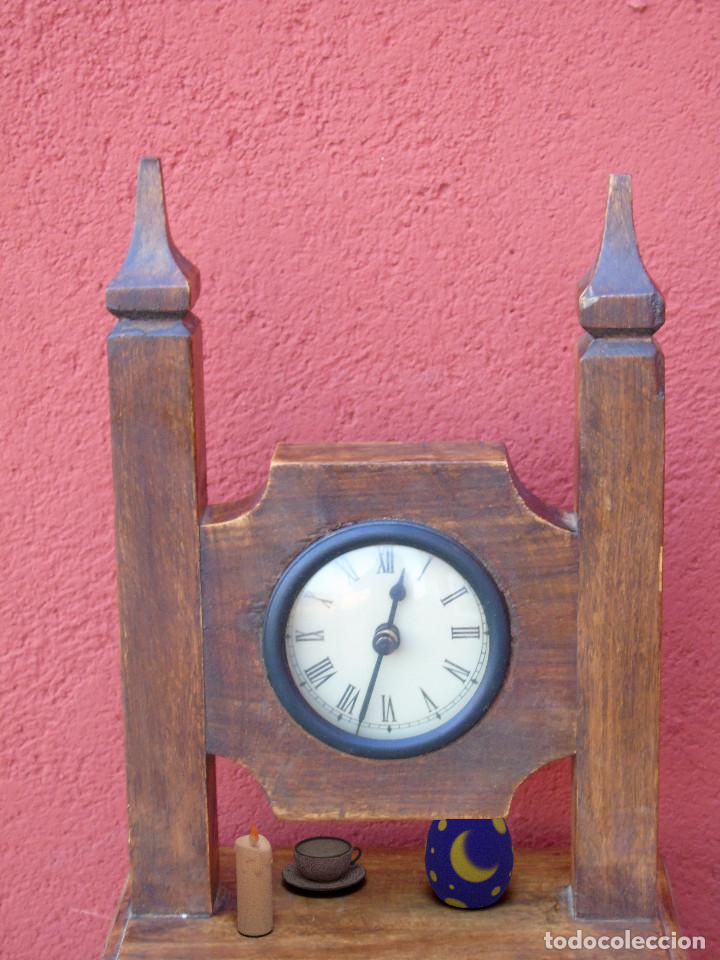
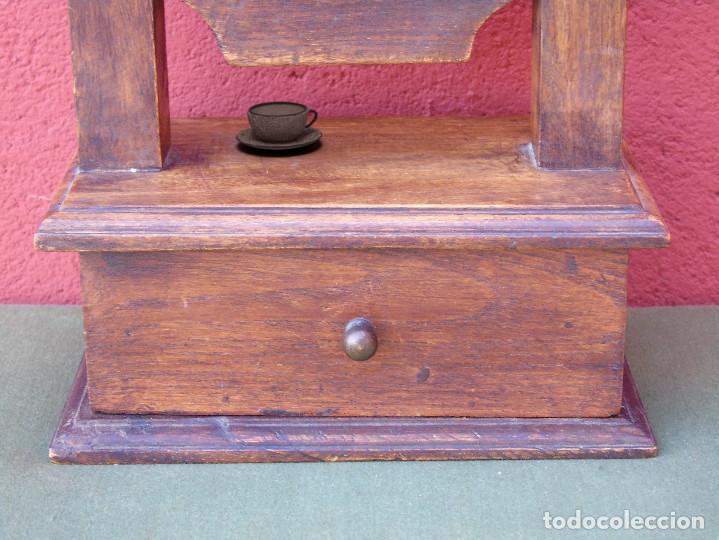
decorative egg: present [424,818,514,908] -> none [383,43,474,162]
candle: present [234,821,273,936] -> none [182,63,226,185]

